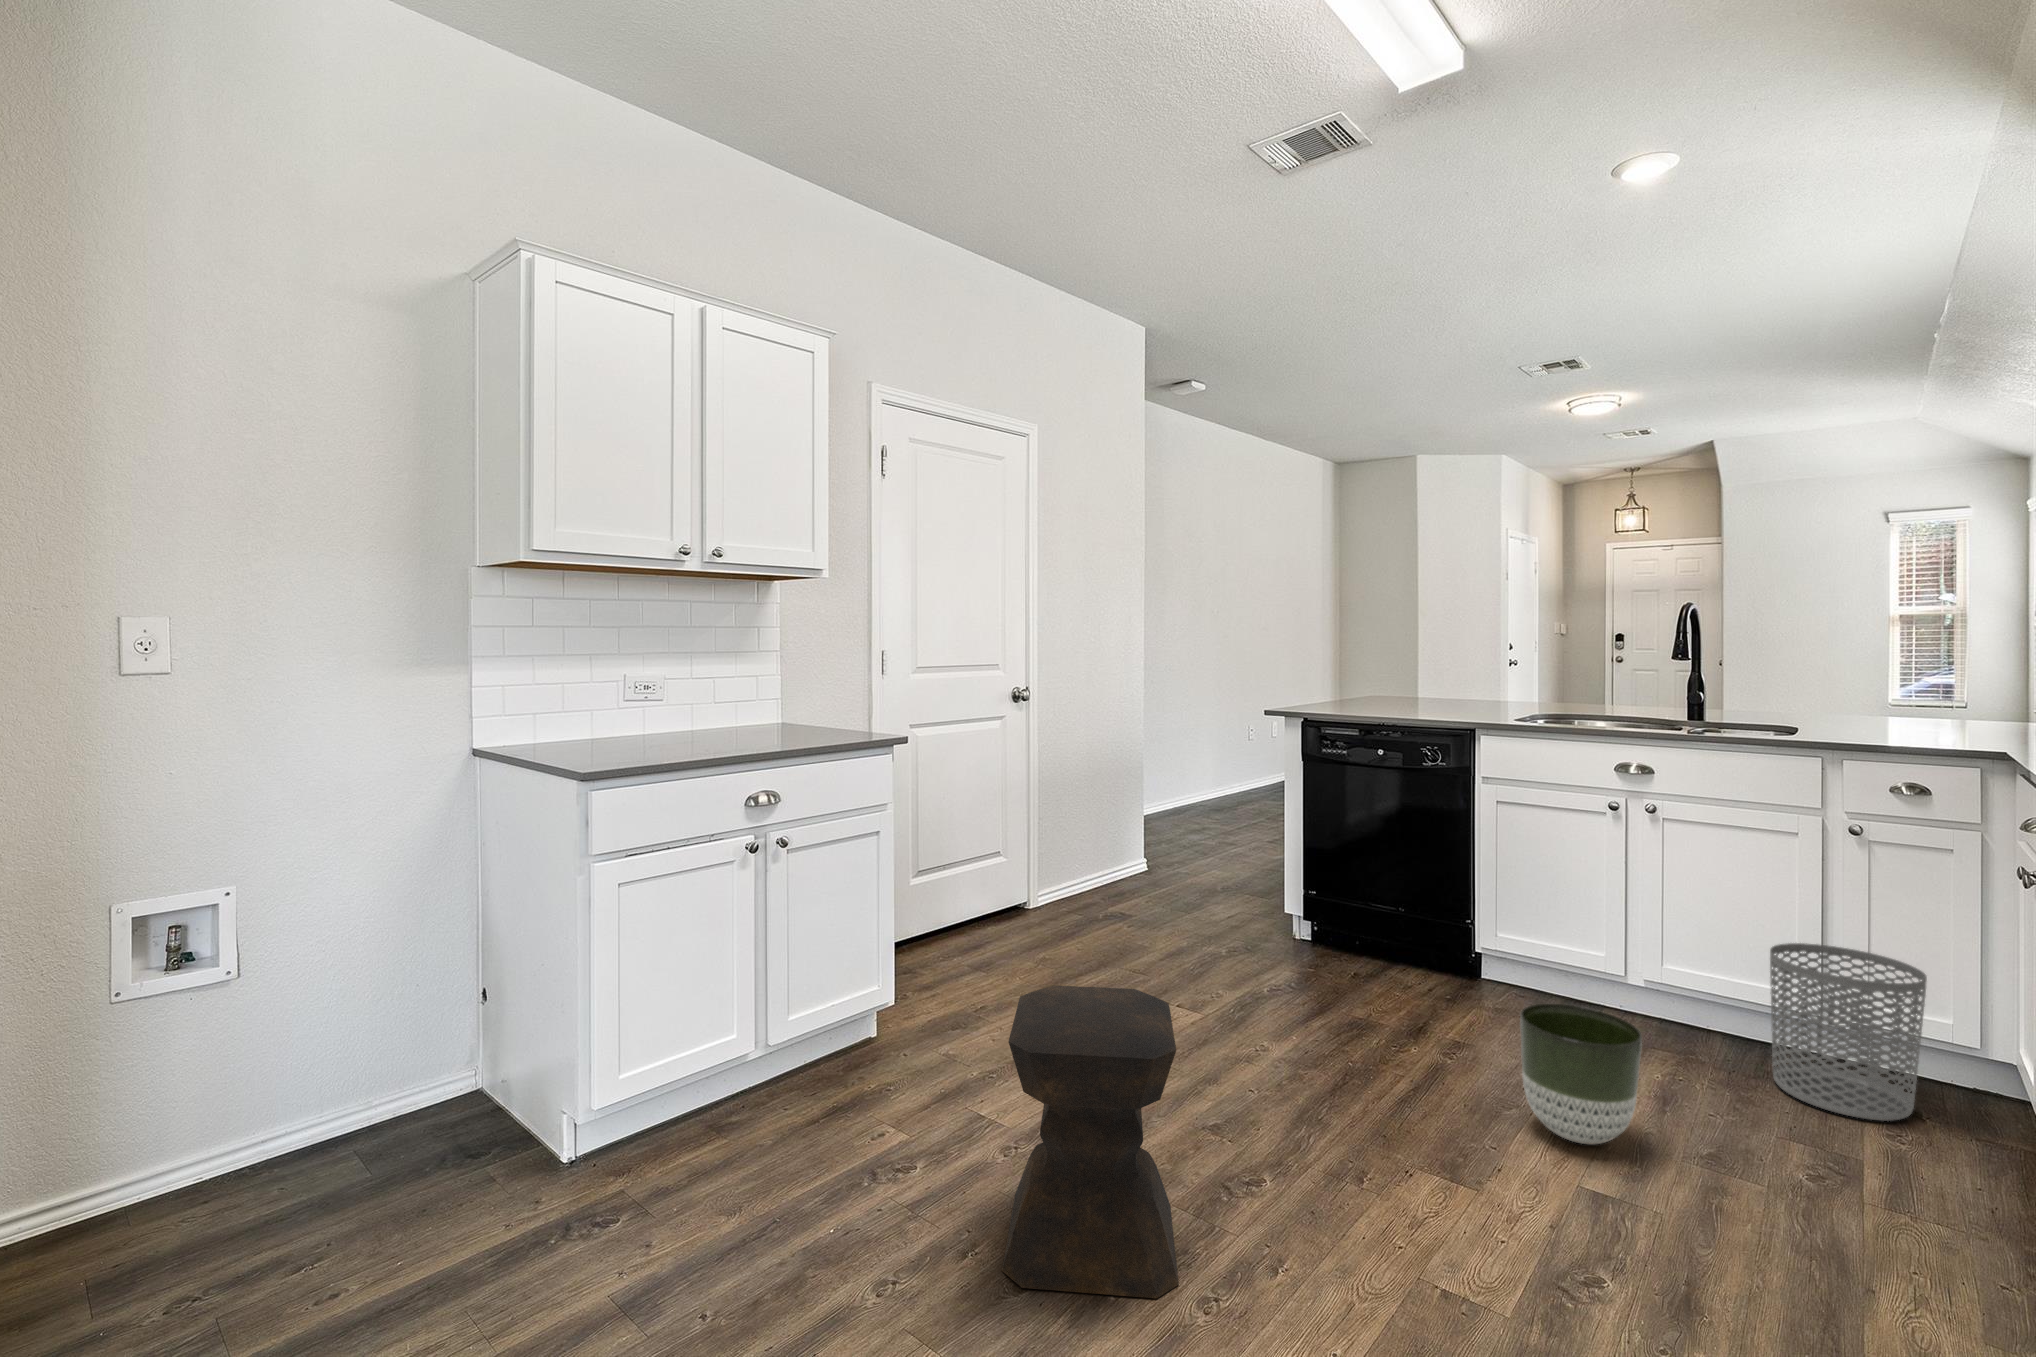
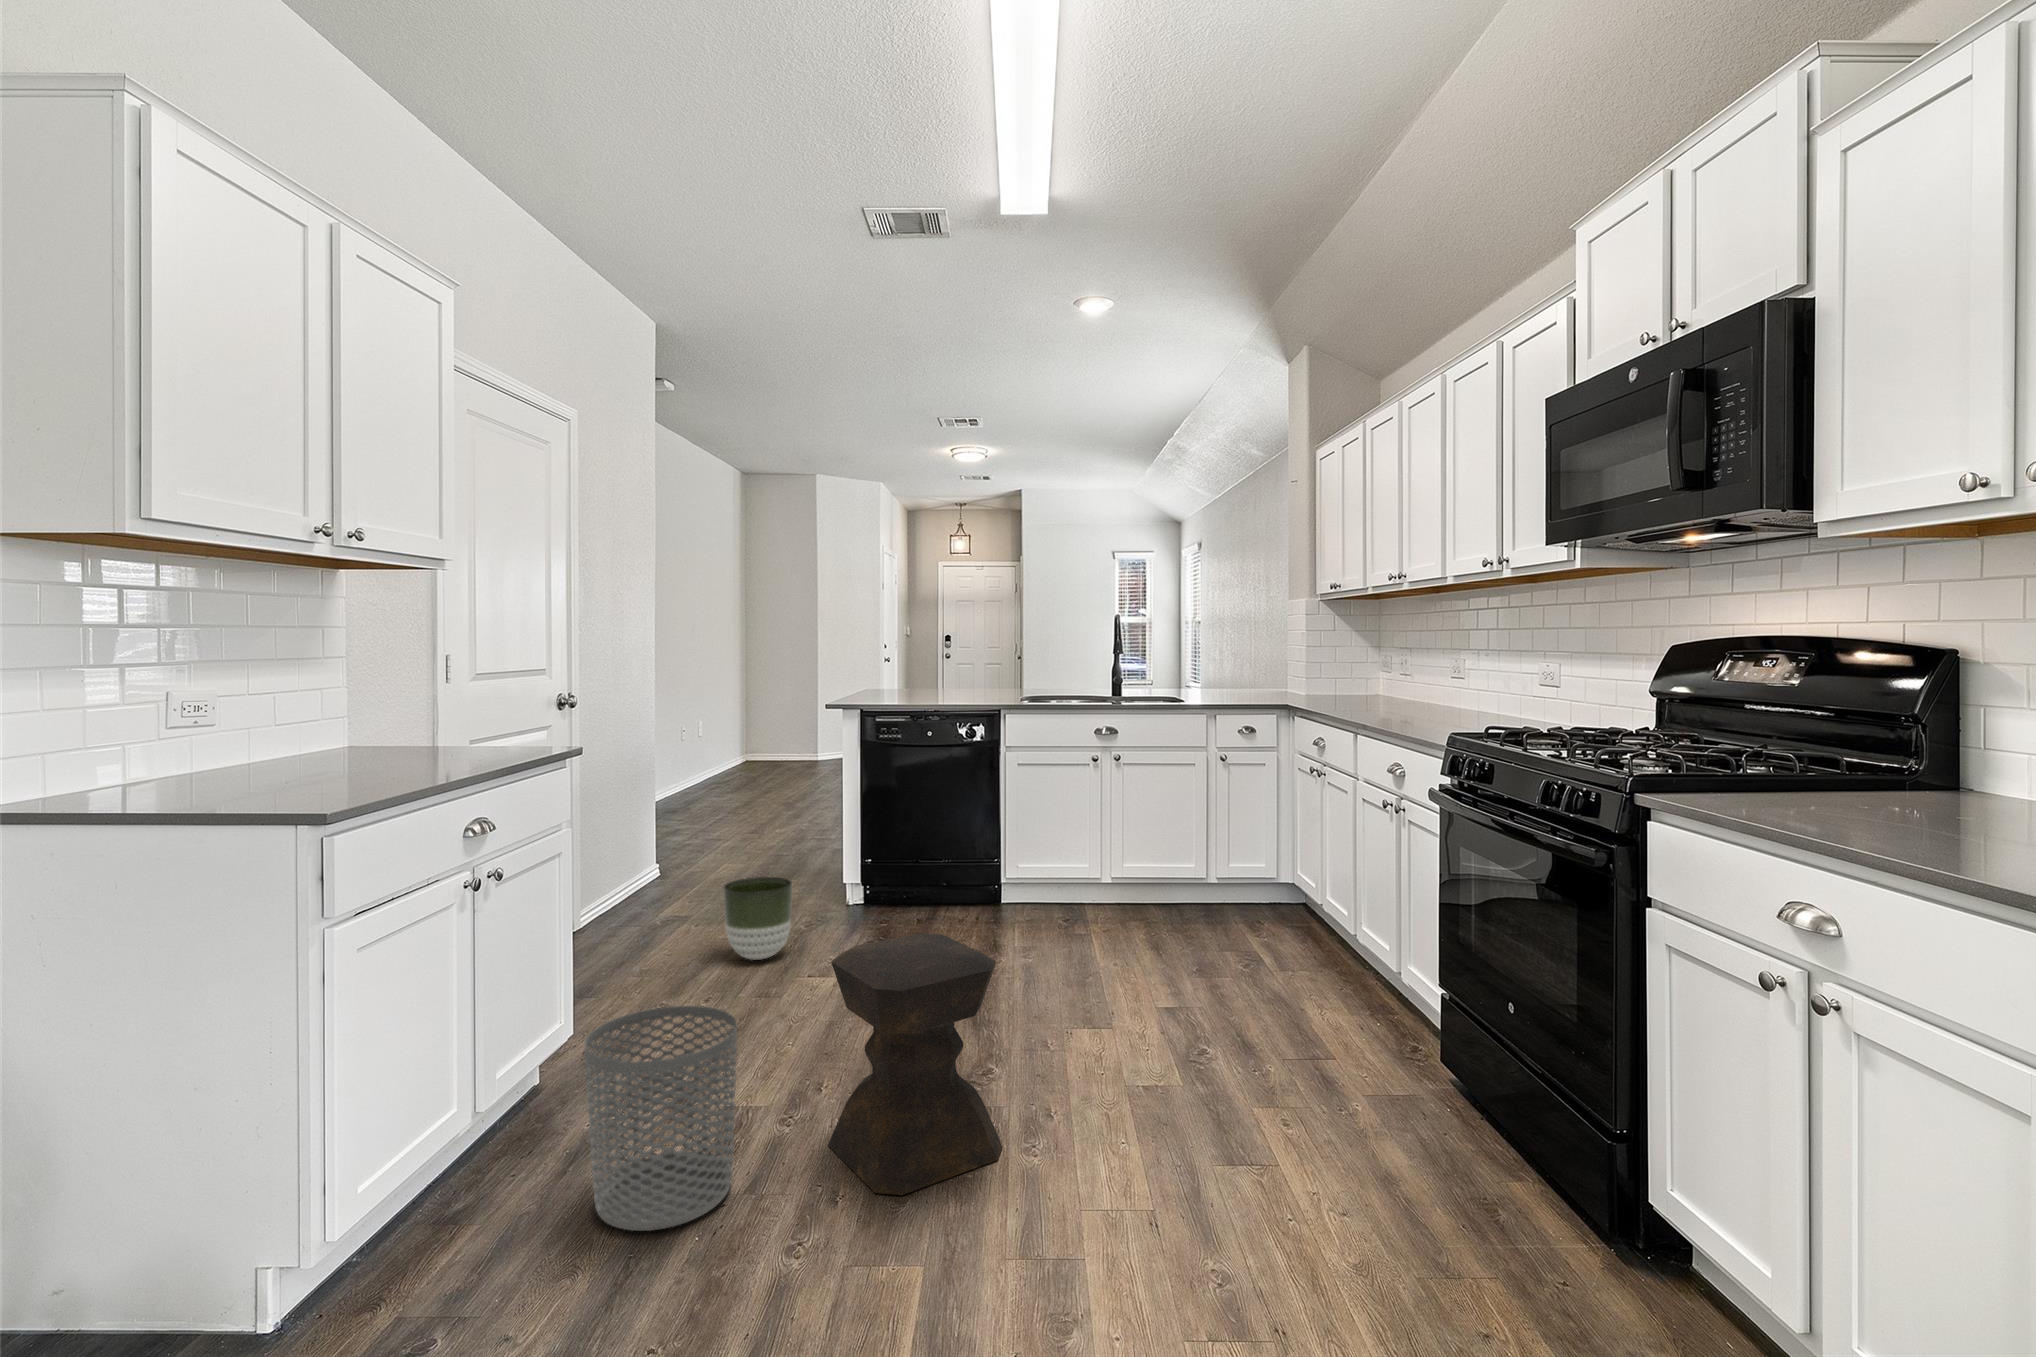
waste bin: present [1770,943,1927,1121] -> present [584,1006,737,1231]
planter: present [1520,1004,1642,1145] -> present [723,877,792,960]

